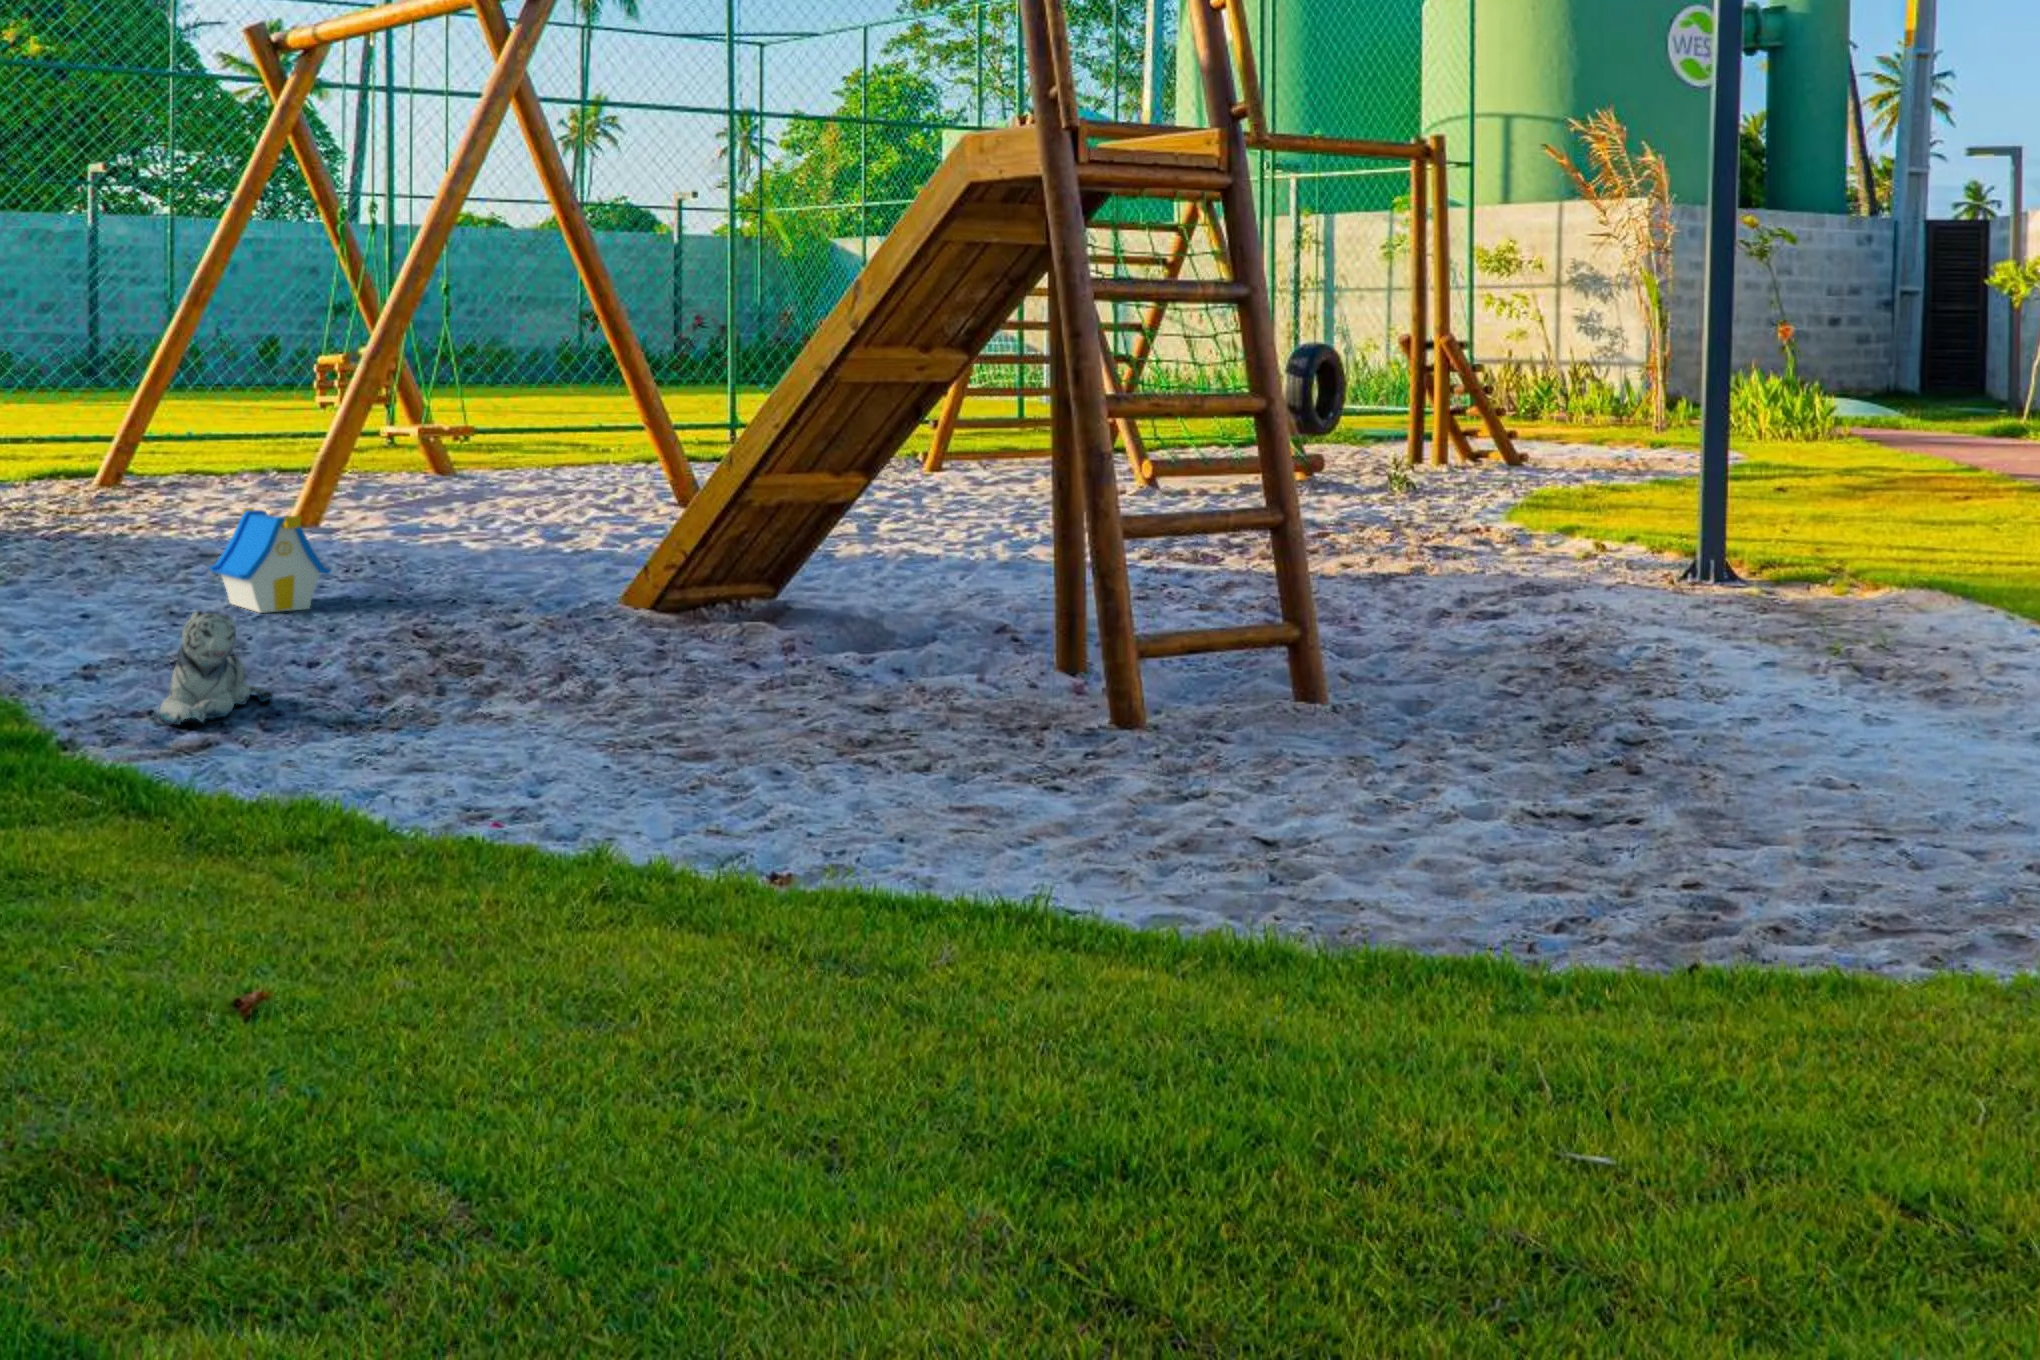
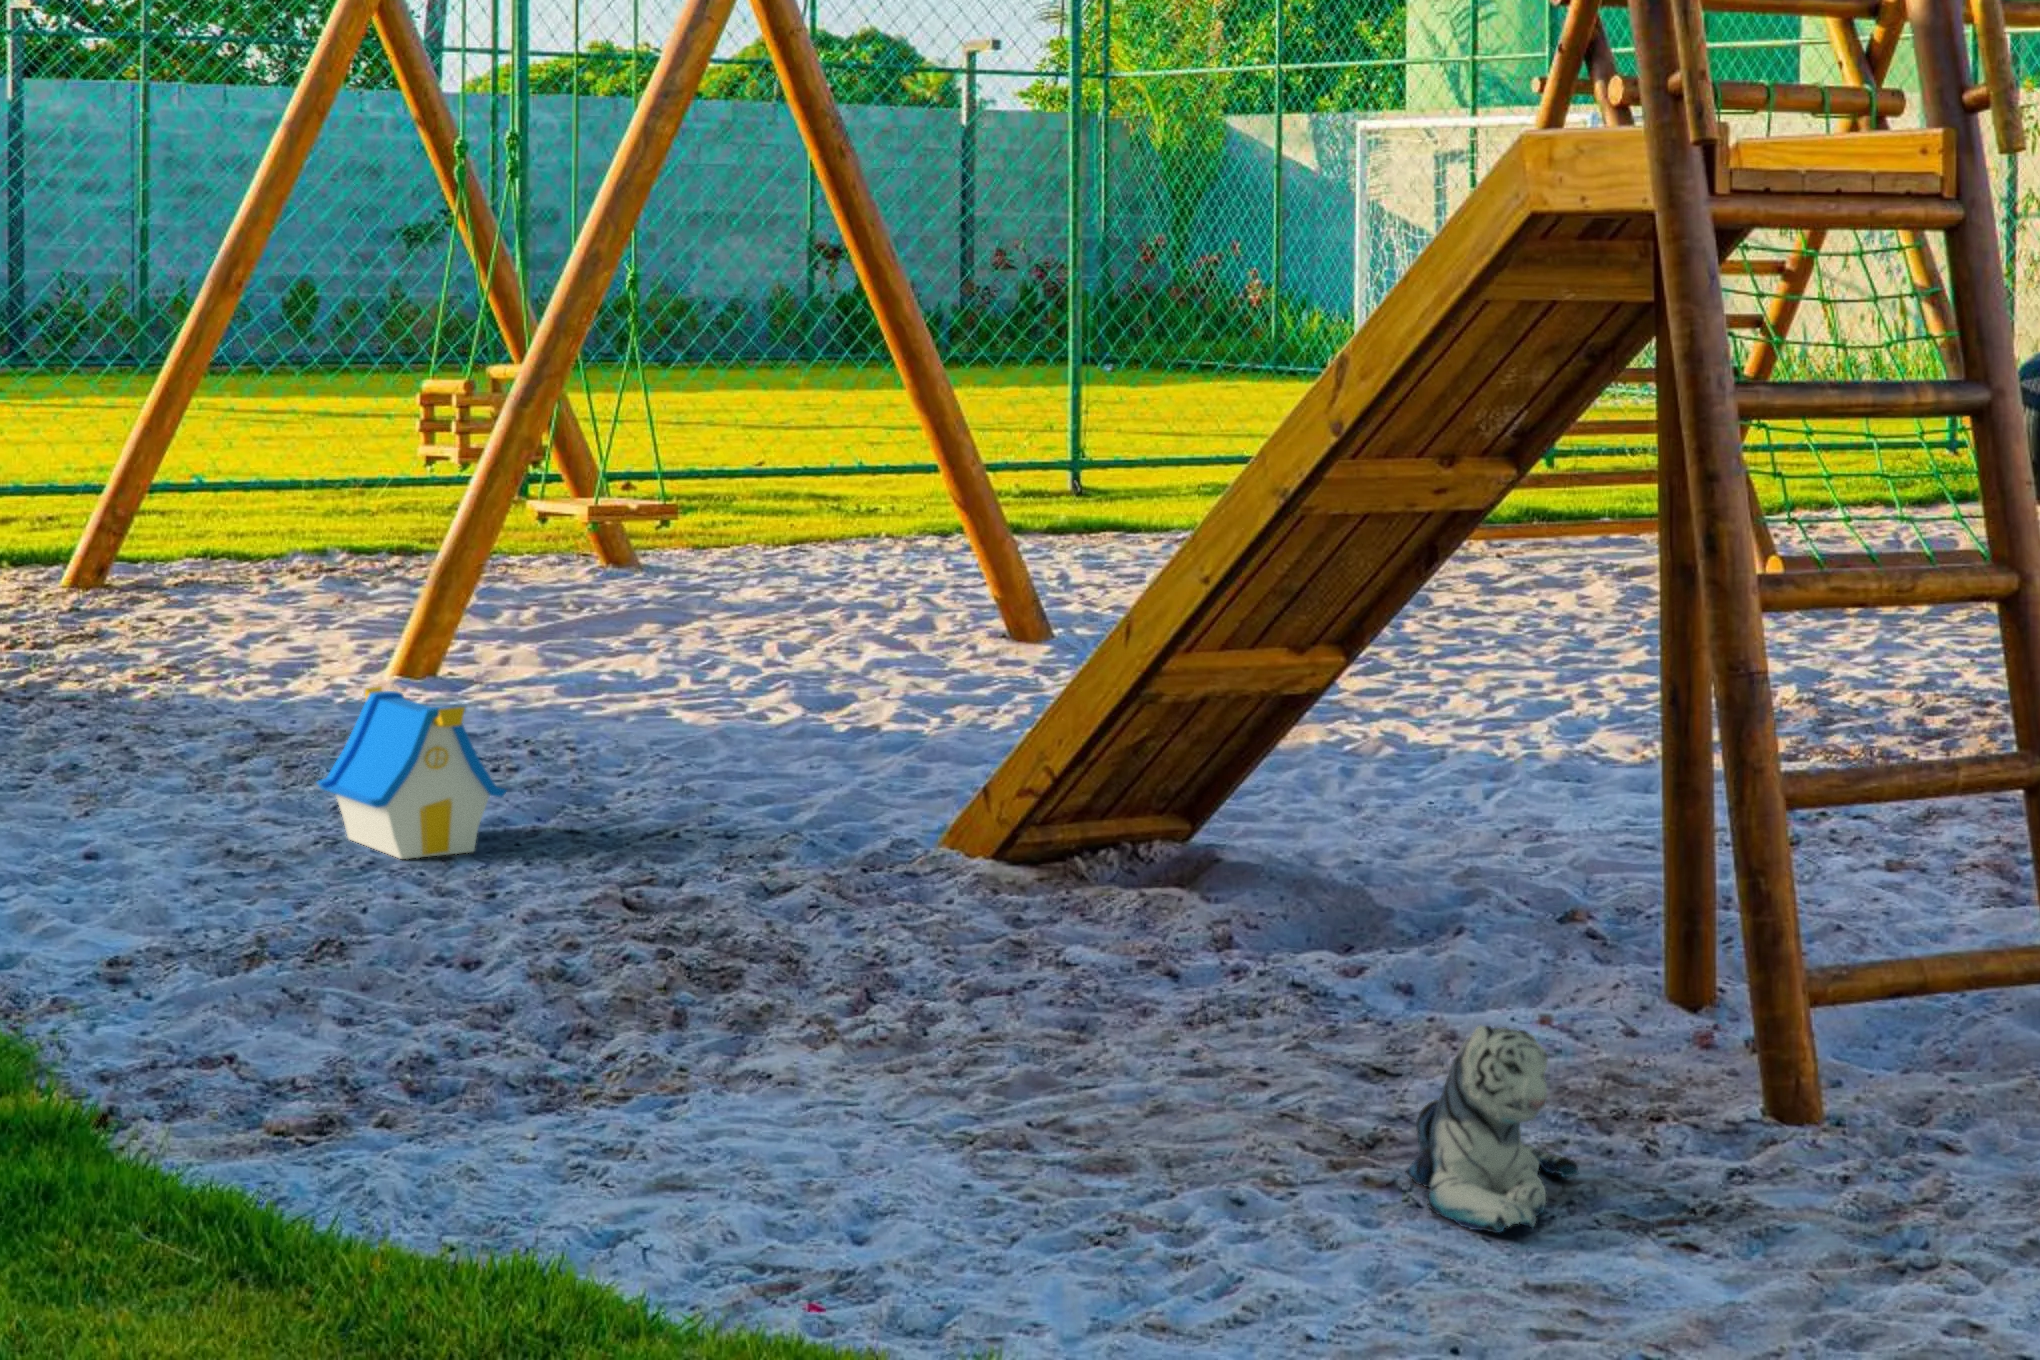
plush toy: present [159,611,272,725] -> present [1406,1026,1579,1233]

